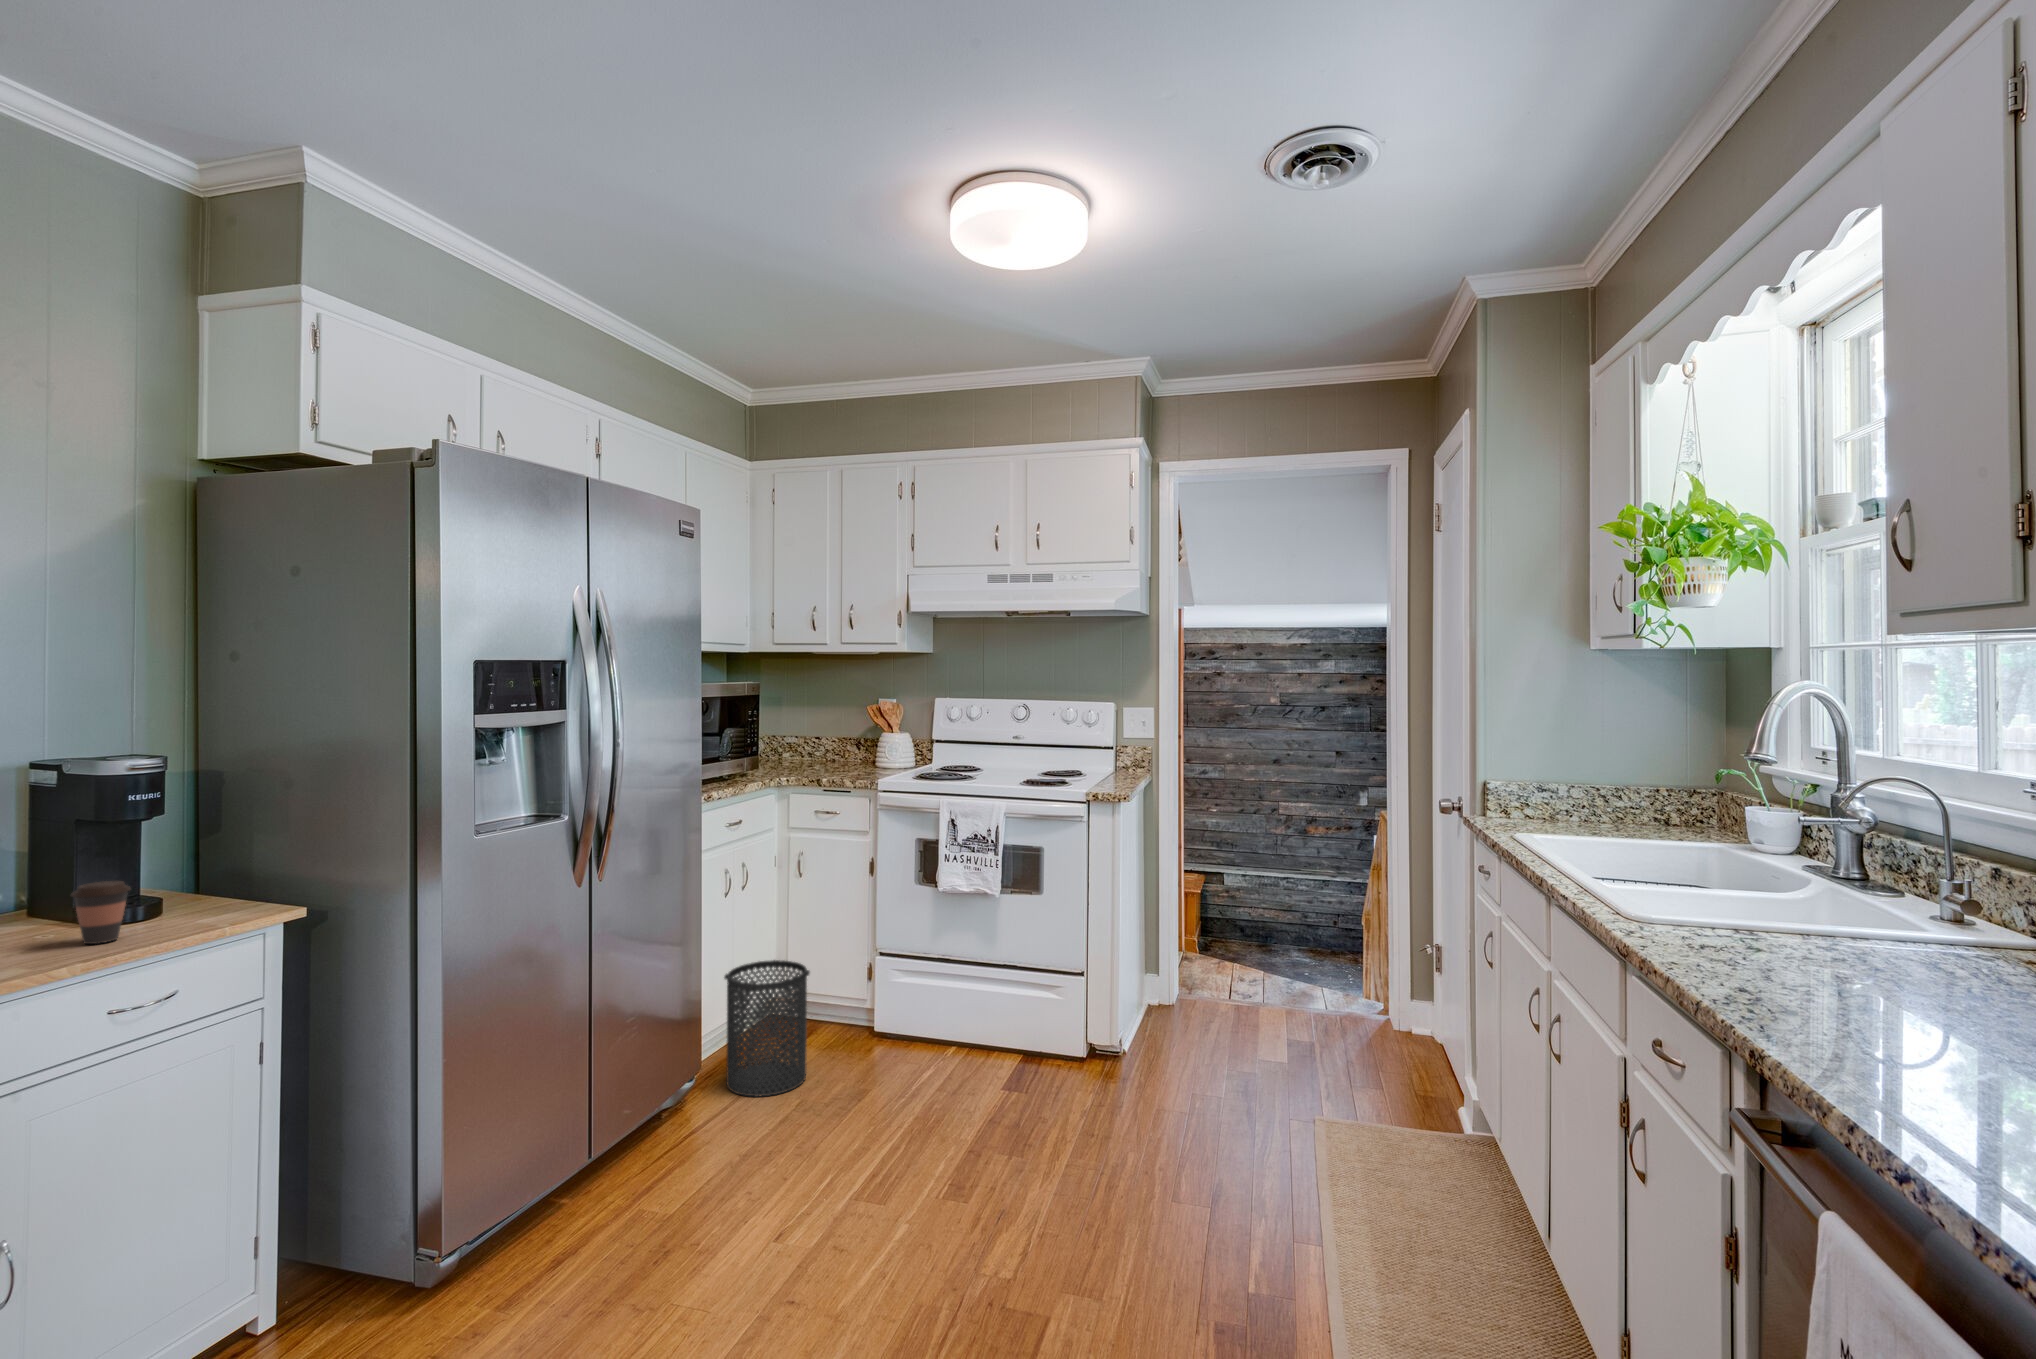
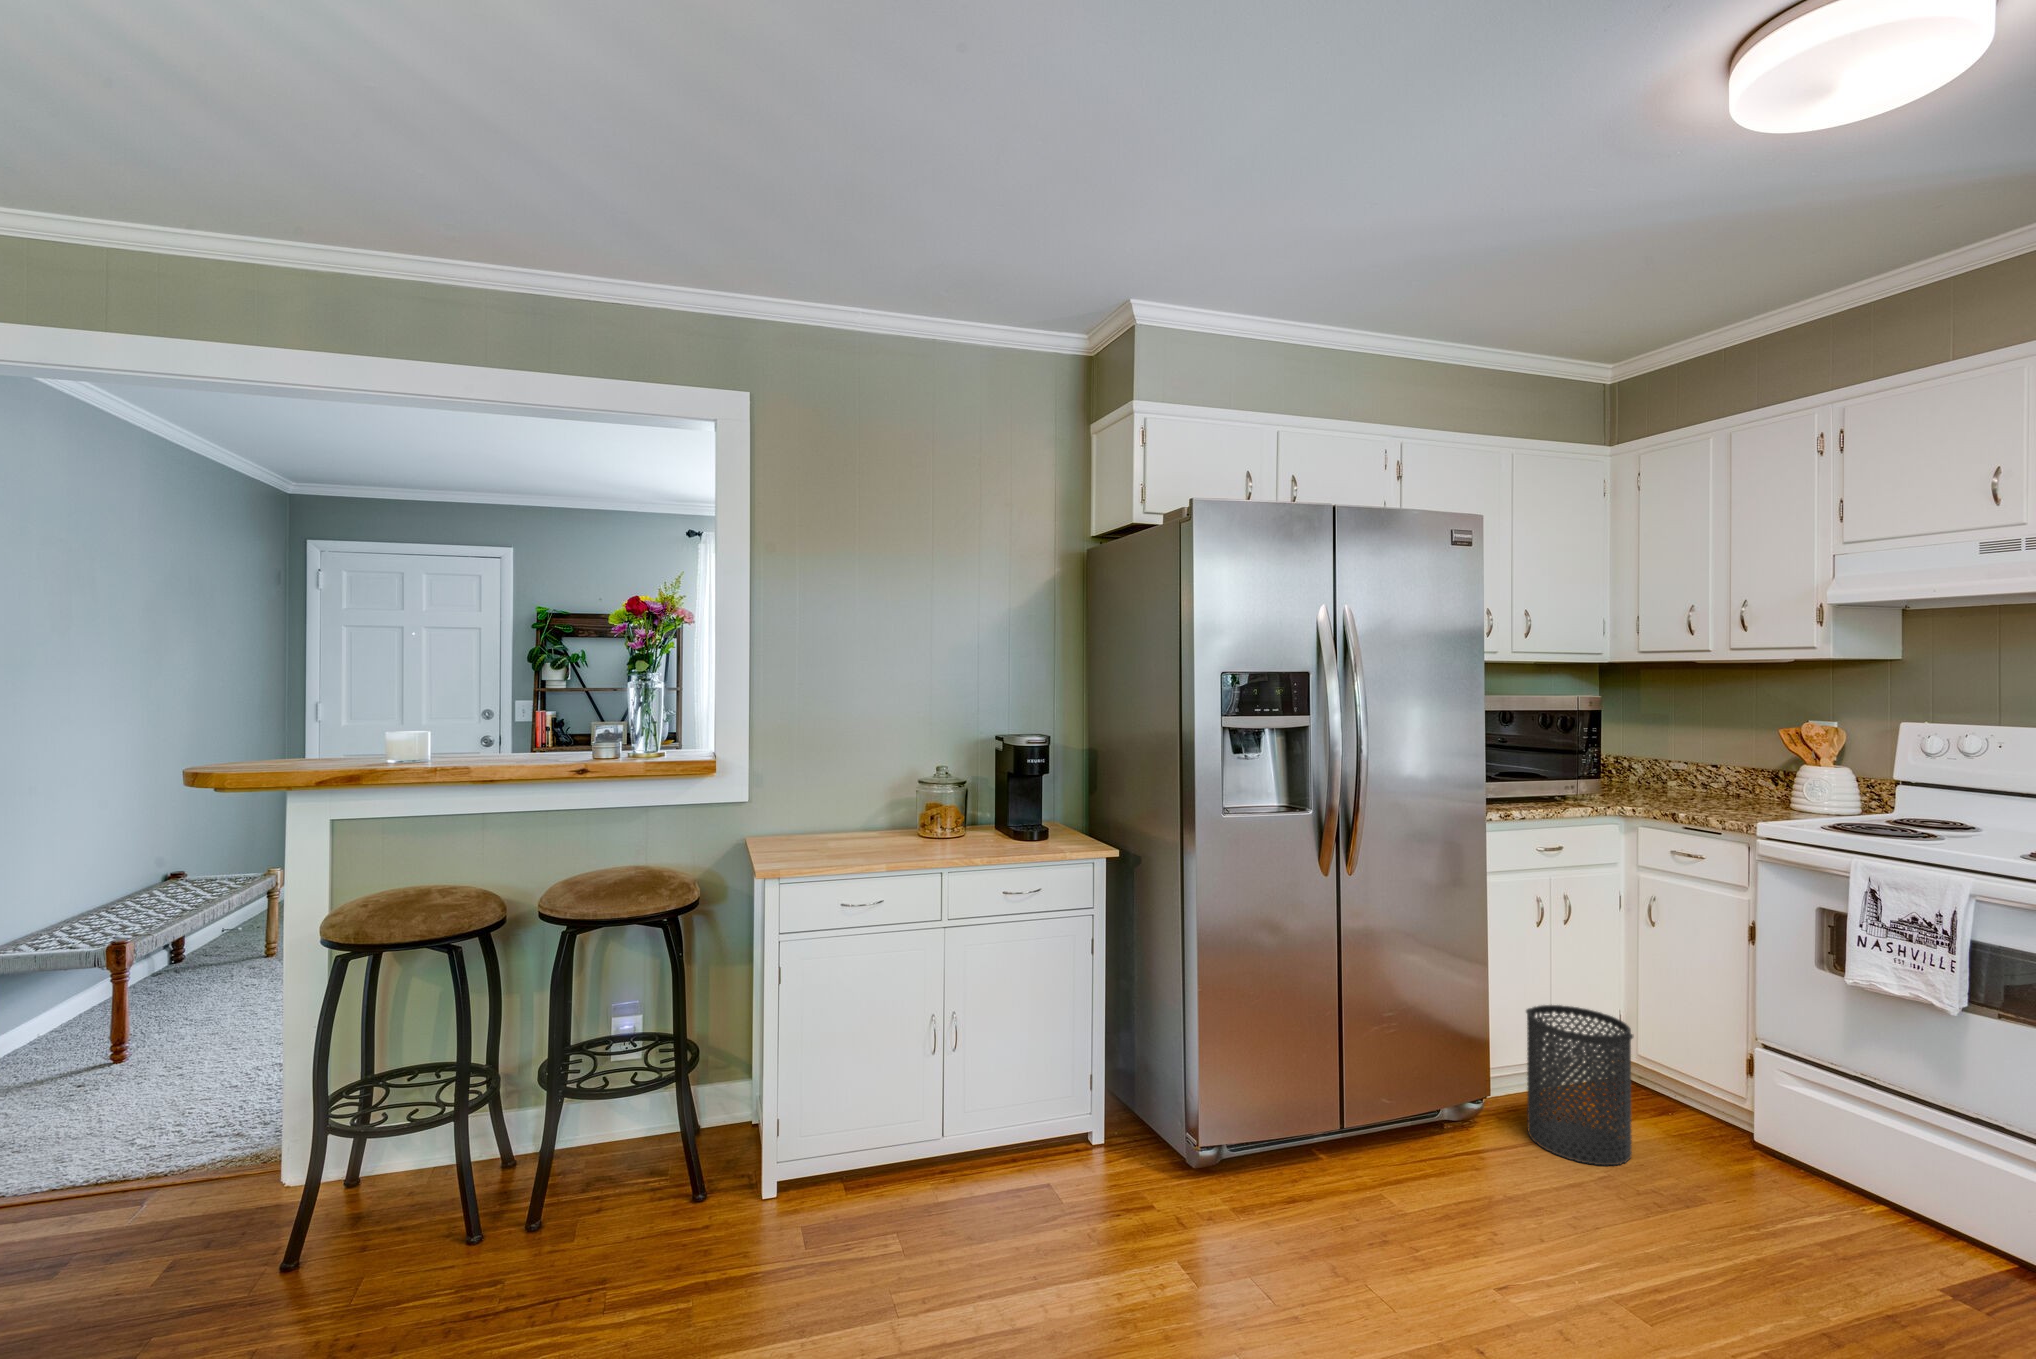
coffee cup: present [71,881,131,944] -> none [1006,811,1033,848]

